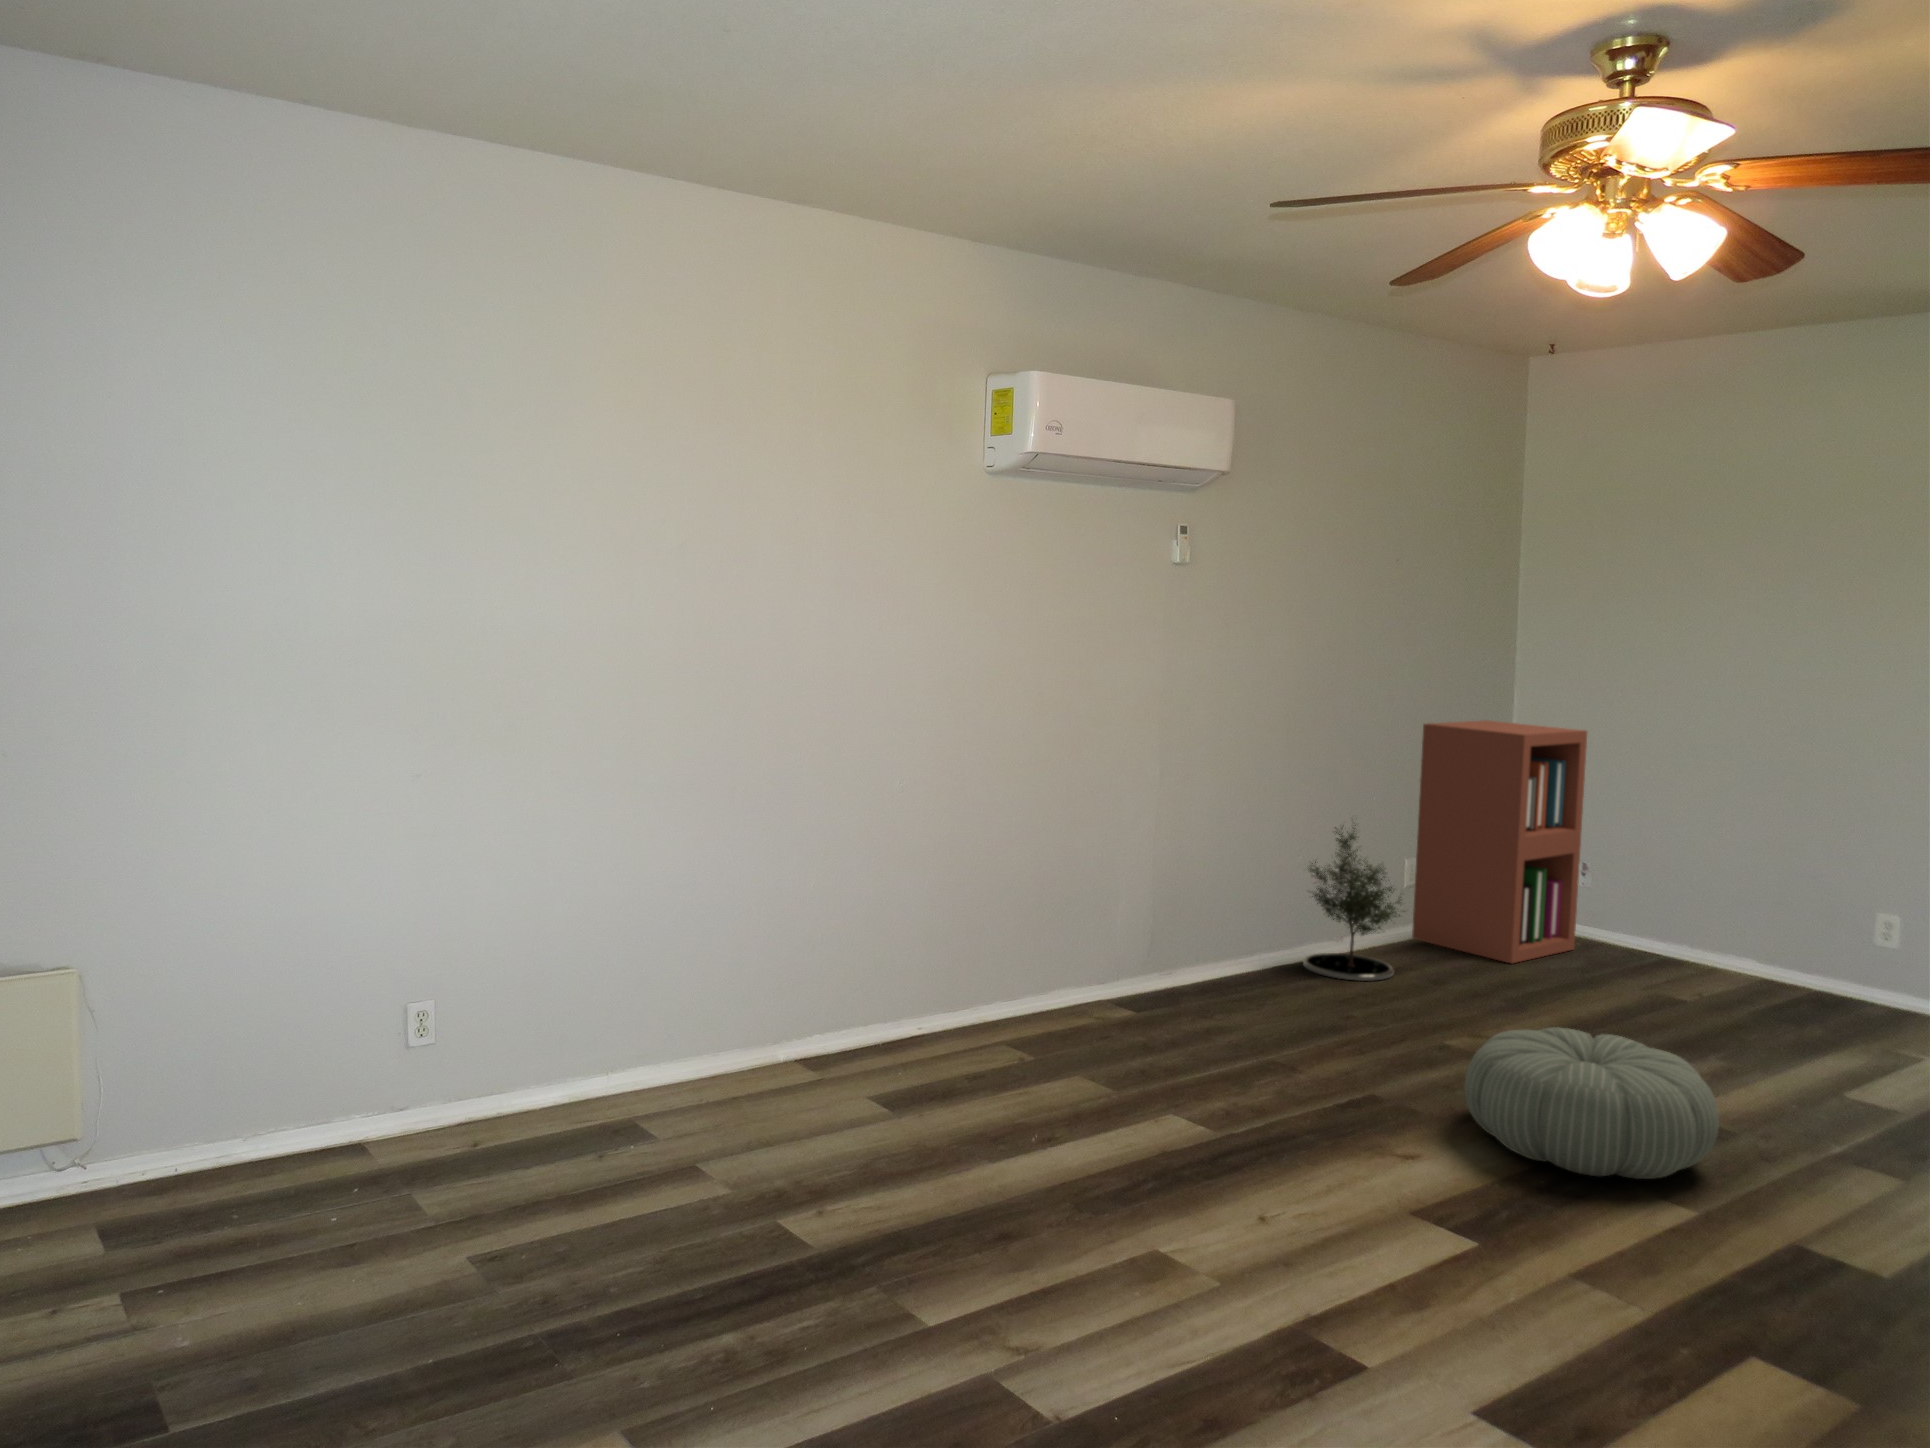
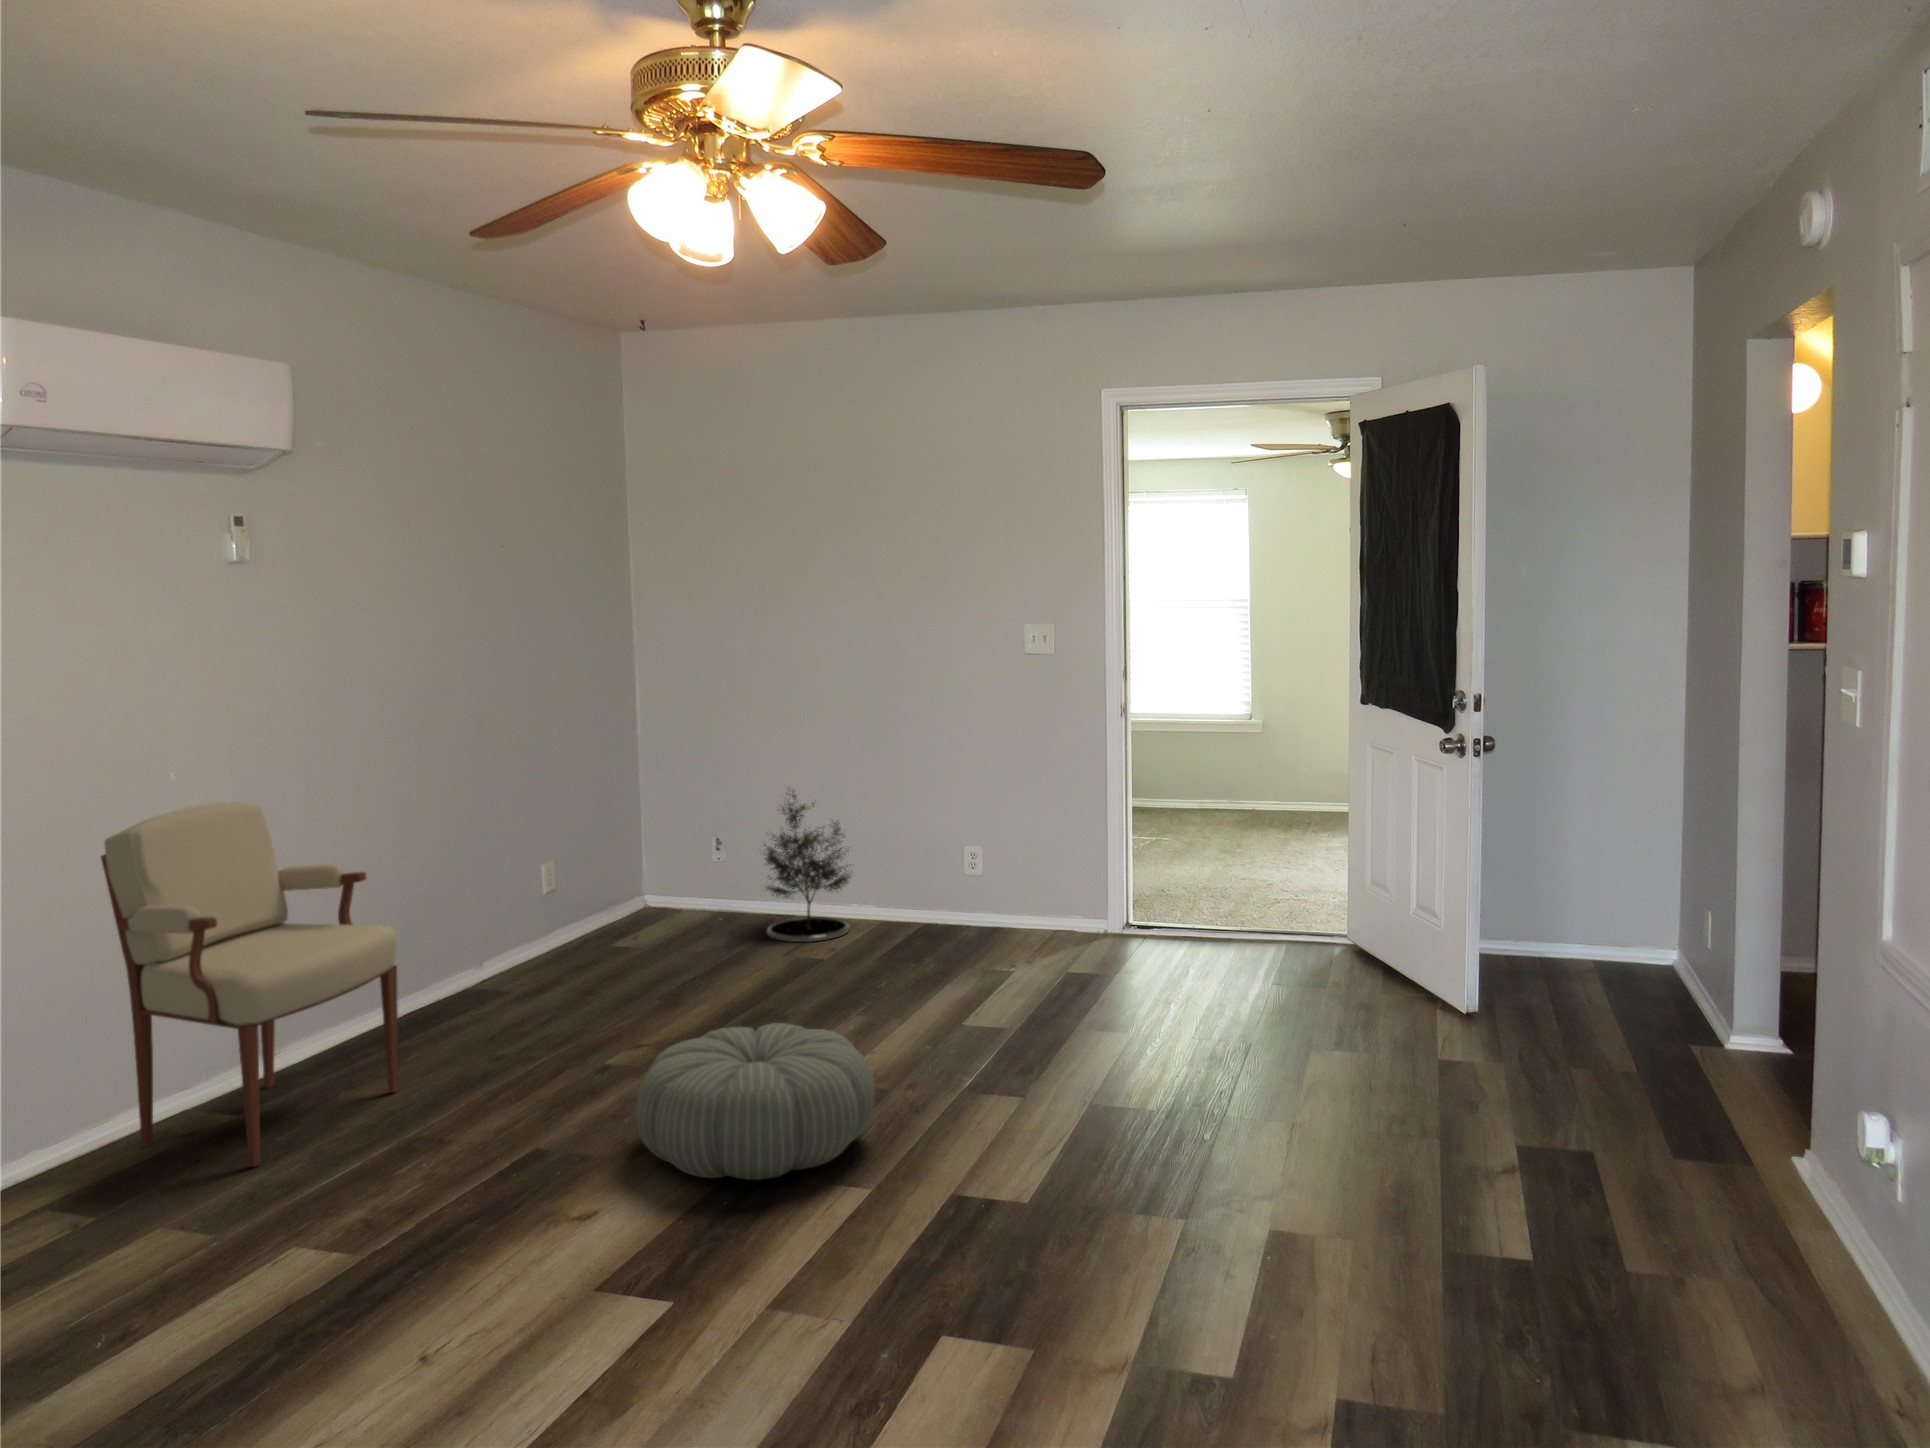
bookshelf: present [1412,720,1587,963] -> none [550,707,719,955]
armchair: none [1066,757,1272,1047] -> present [101,802,398,1166]
potted tree: present [1303,825,1405,981] -> present [764,795,851,942]

